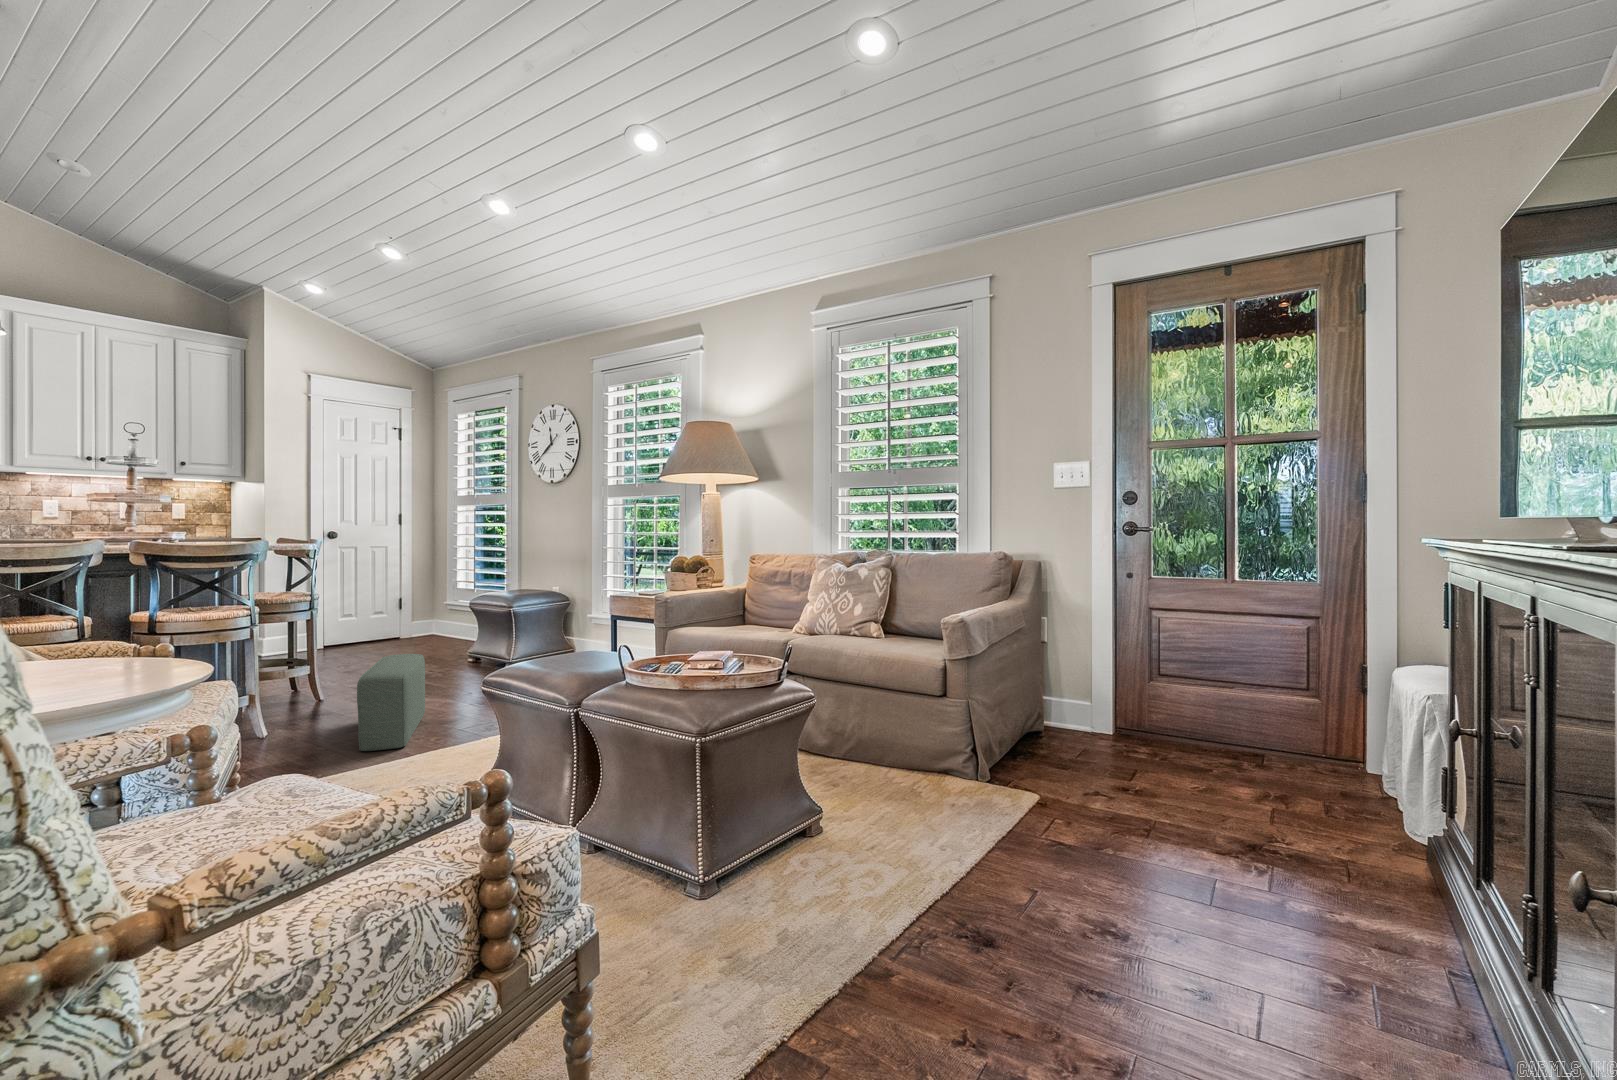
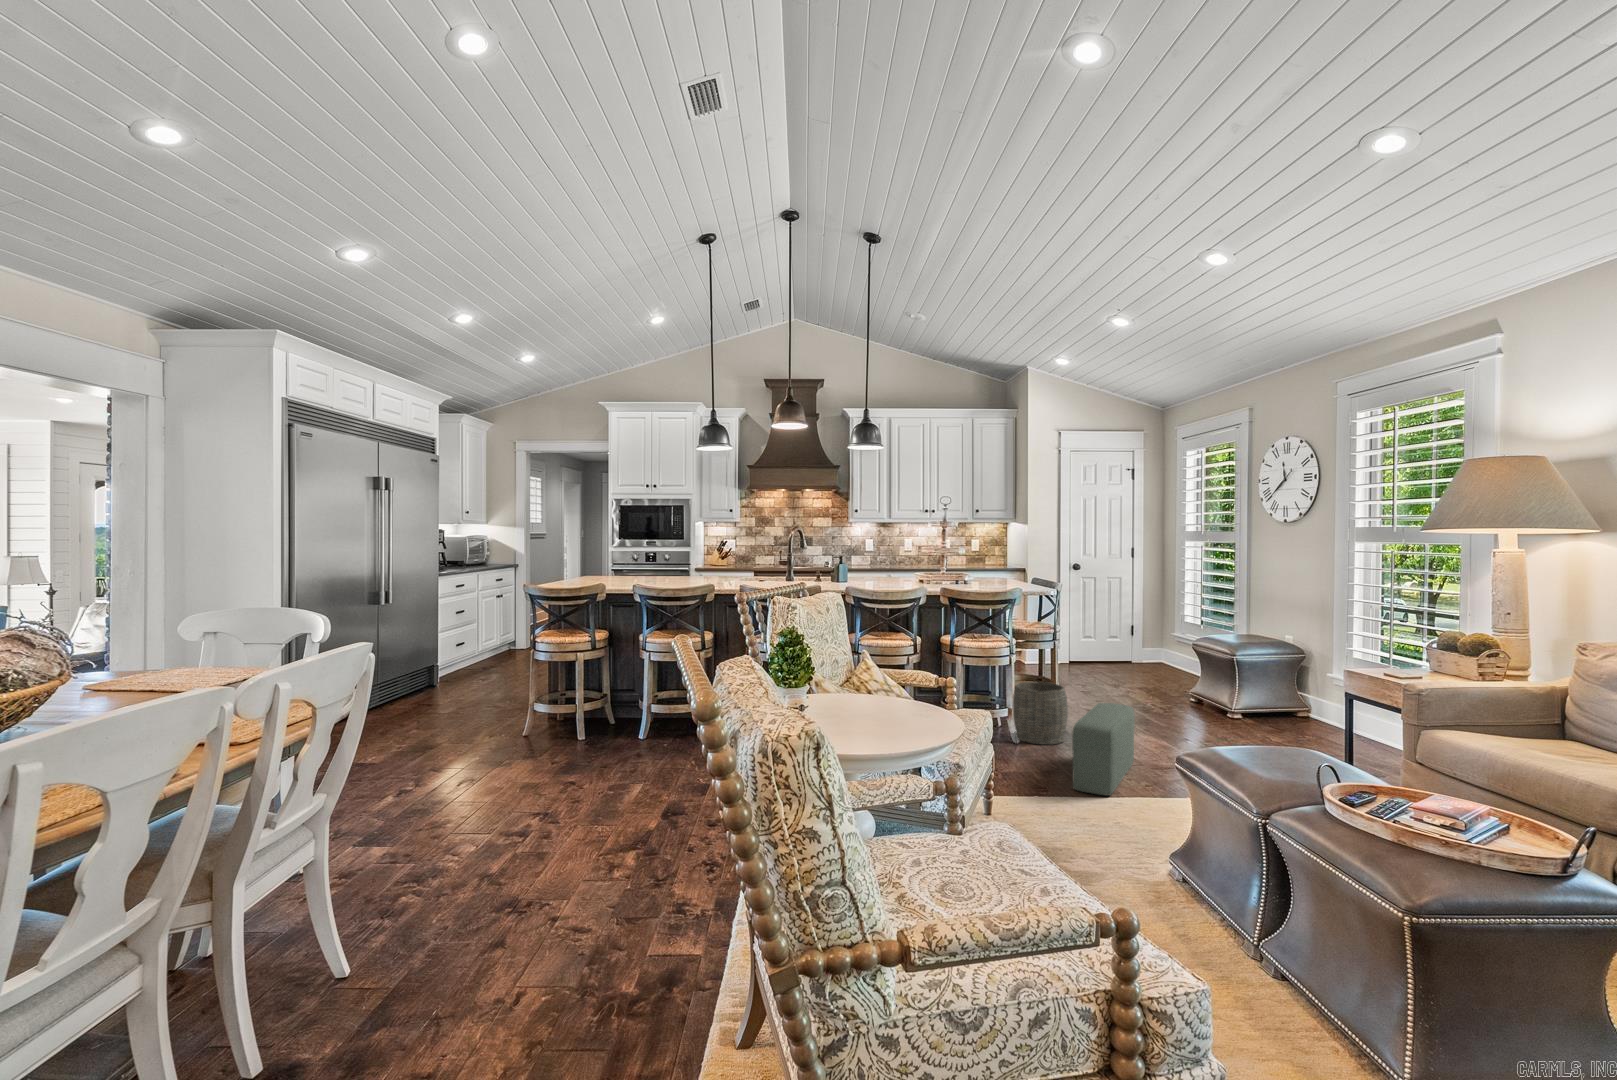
woven basket: none [270,649,344,721] -> present [1013,682,1068,745]

